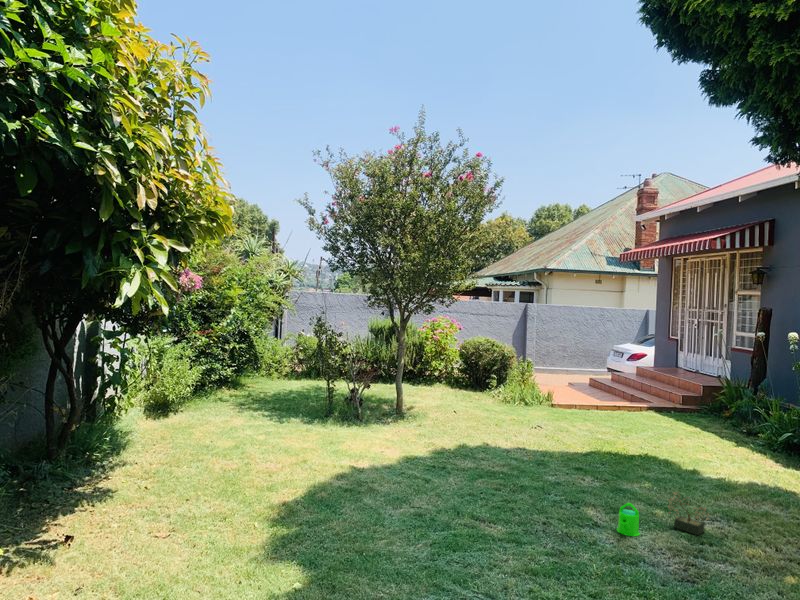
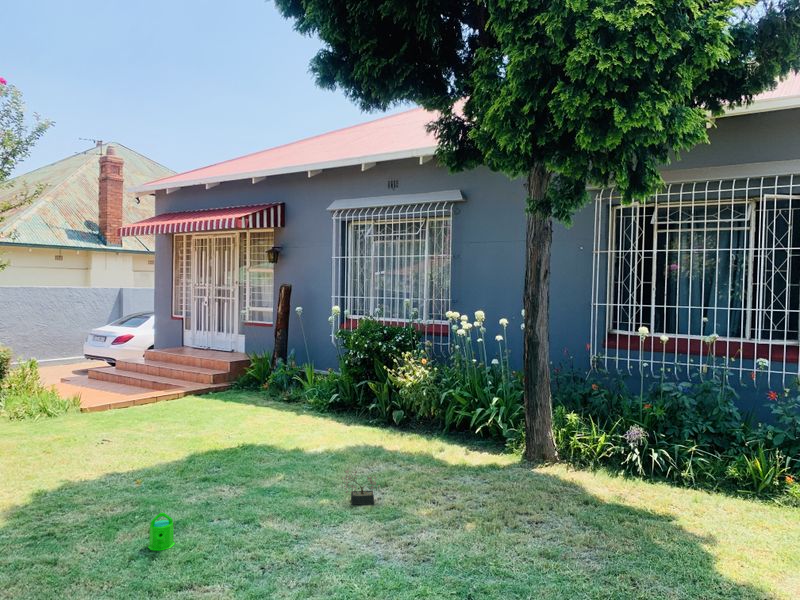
watering can: present [617,503,640,536] -> present [148,513,175,551]

